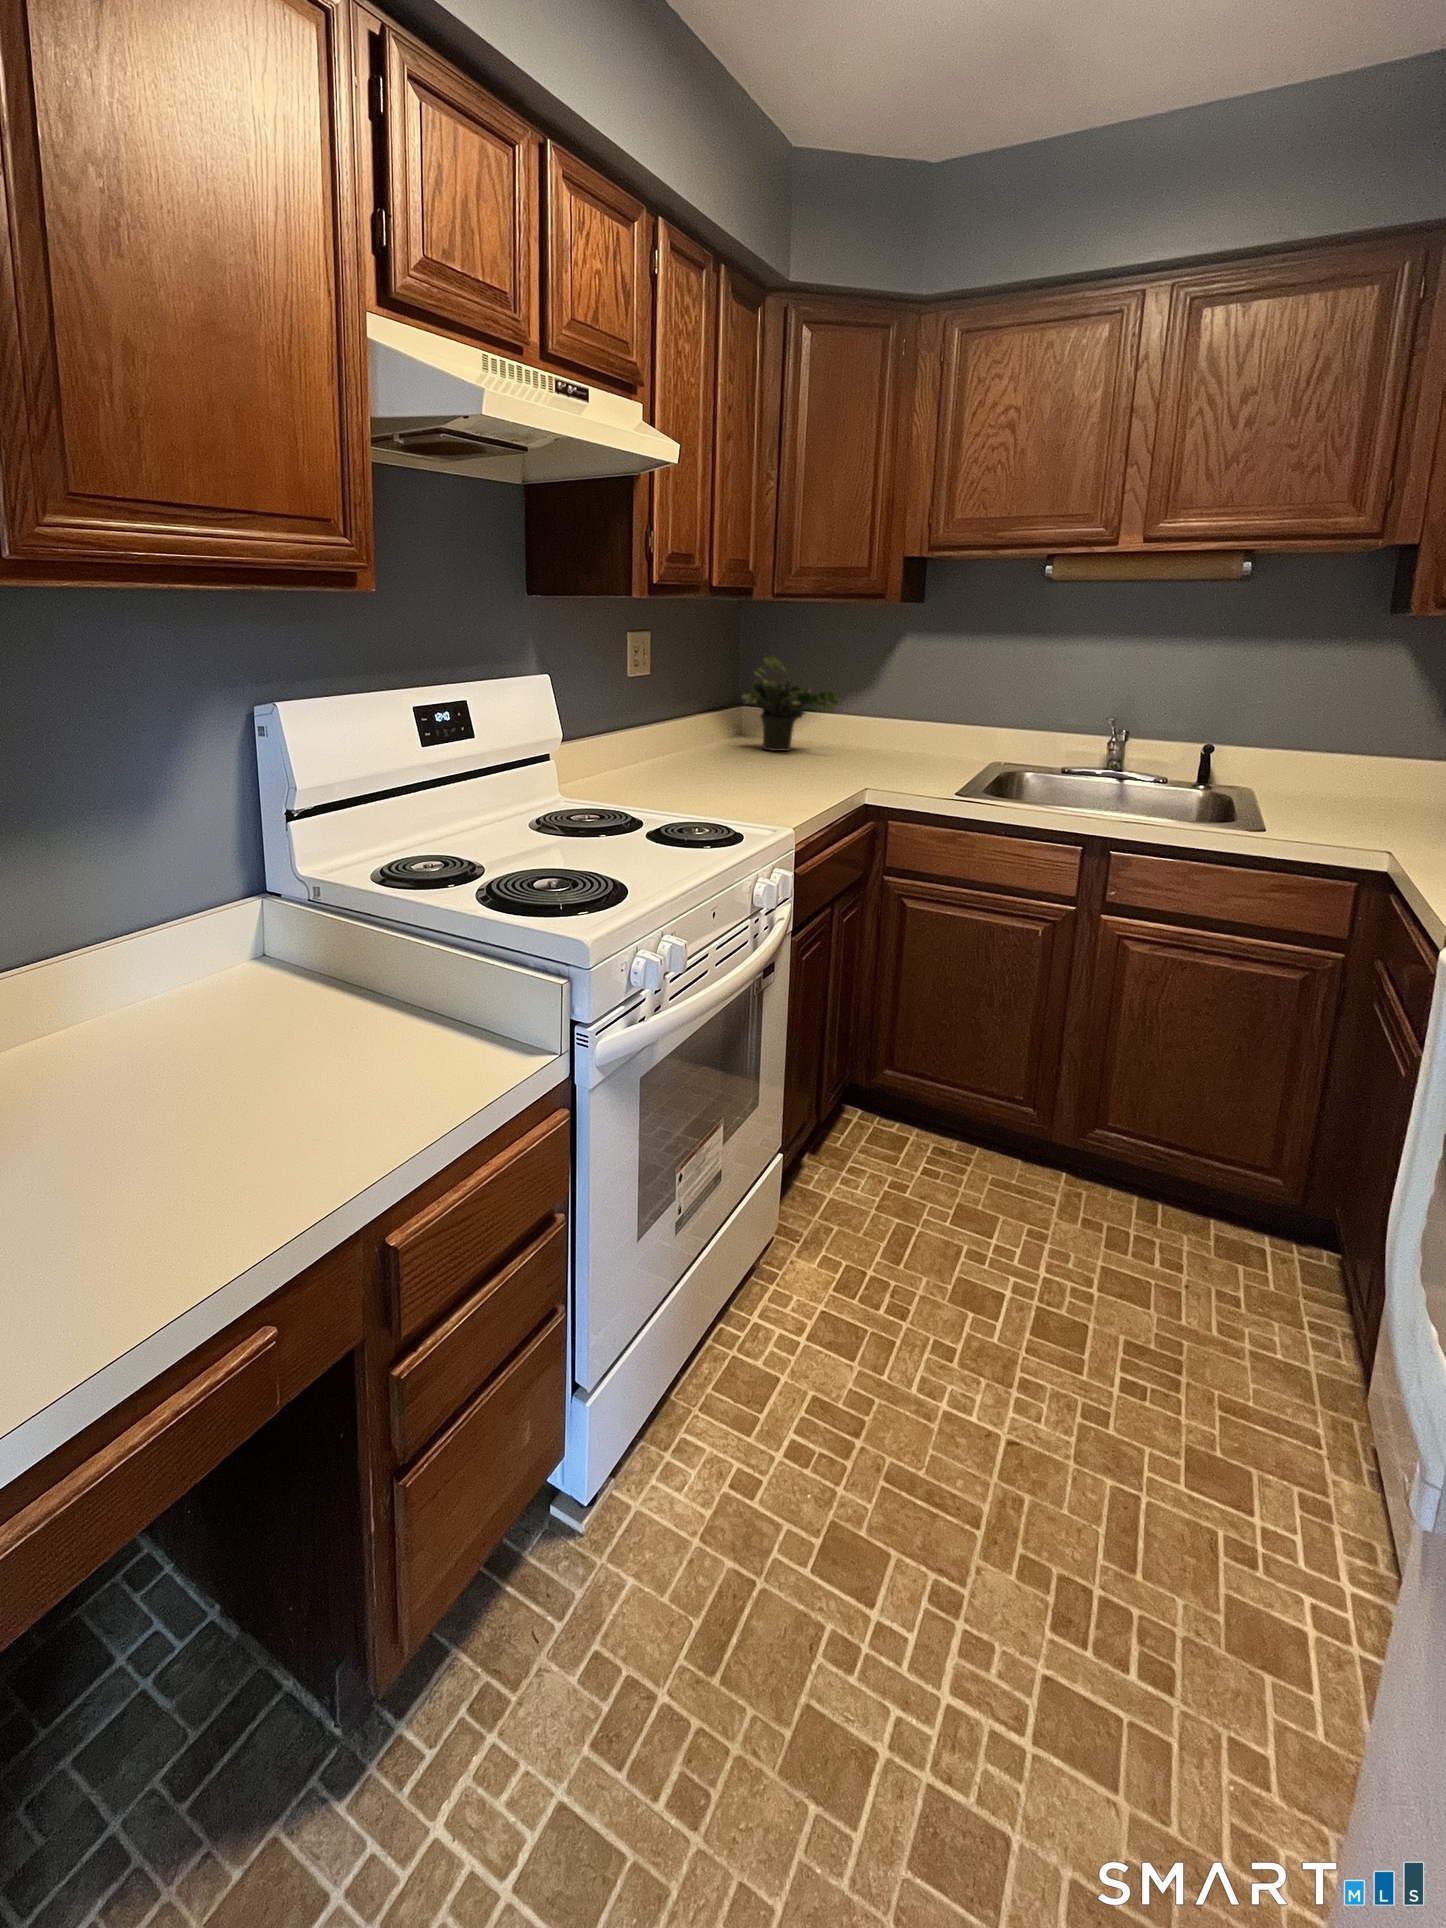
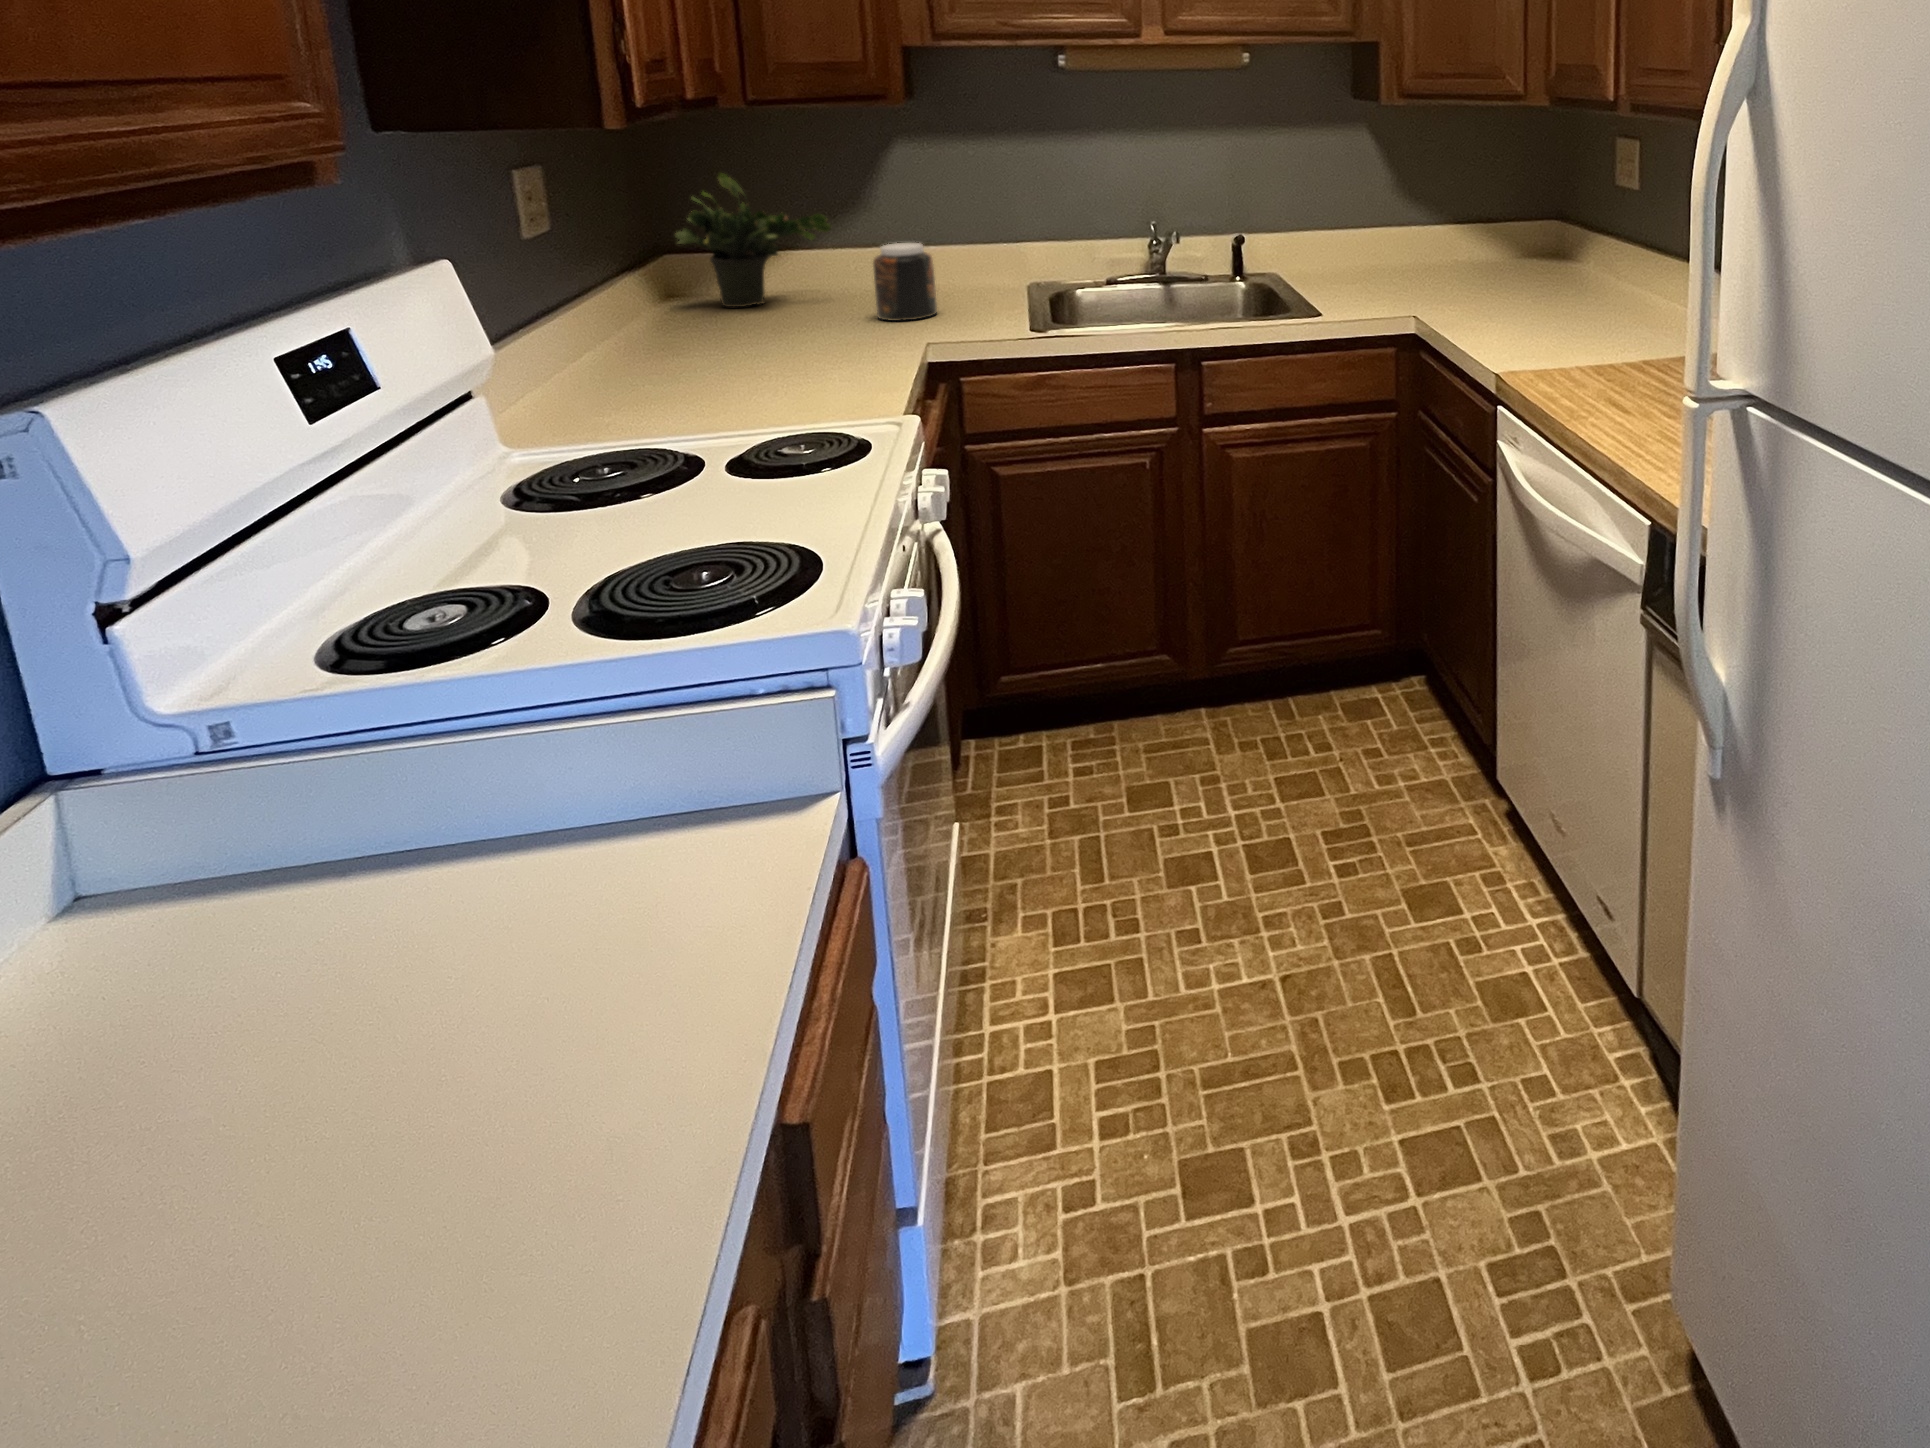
jar: none [847,715,894,774] -> present [873,243,937,321]

